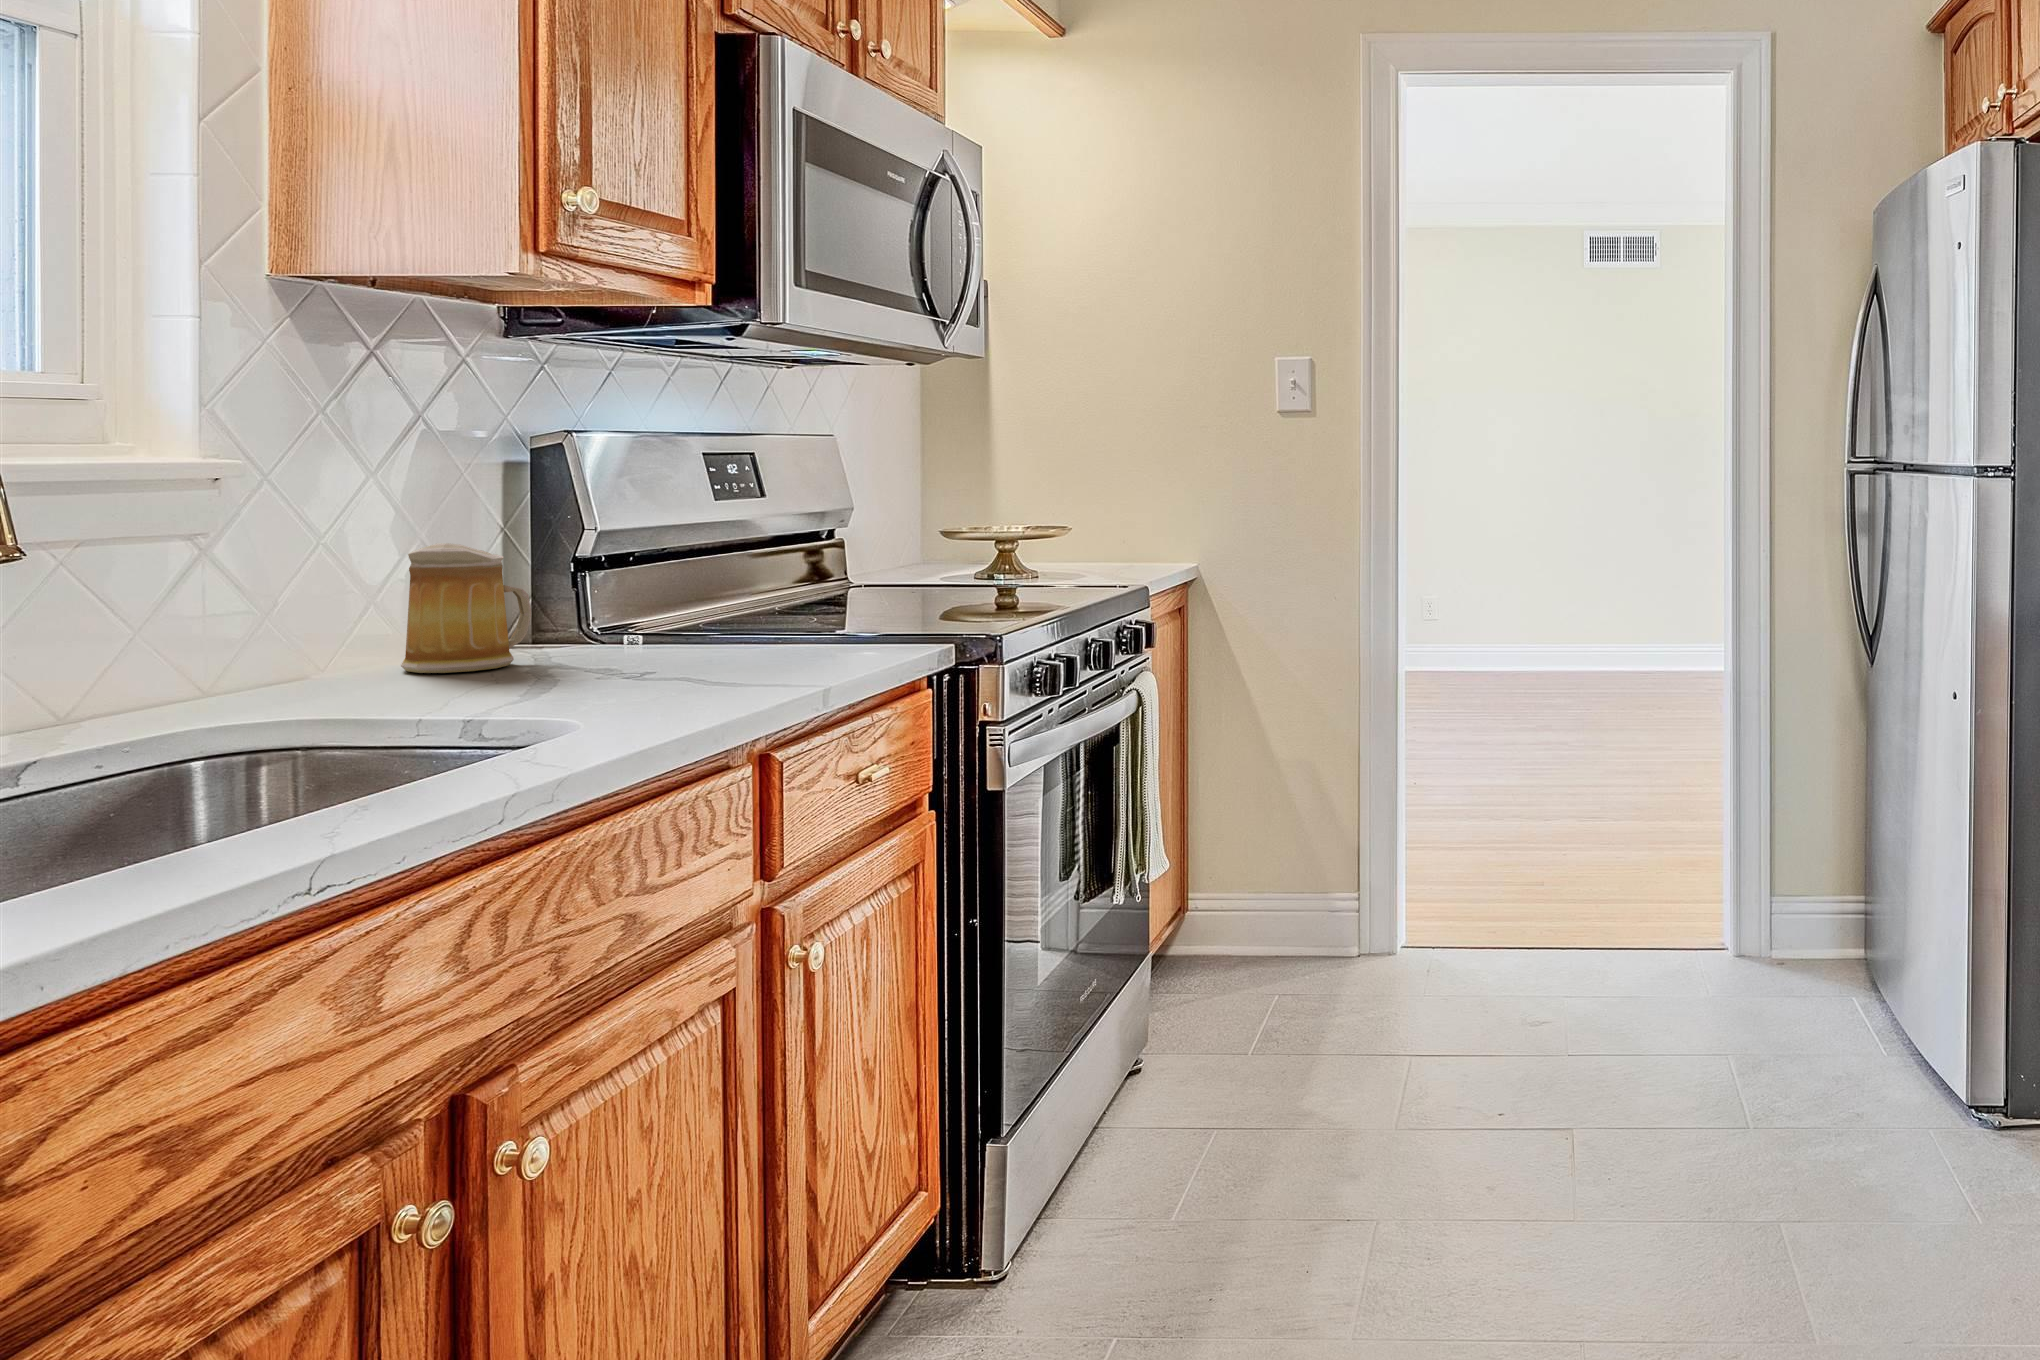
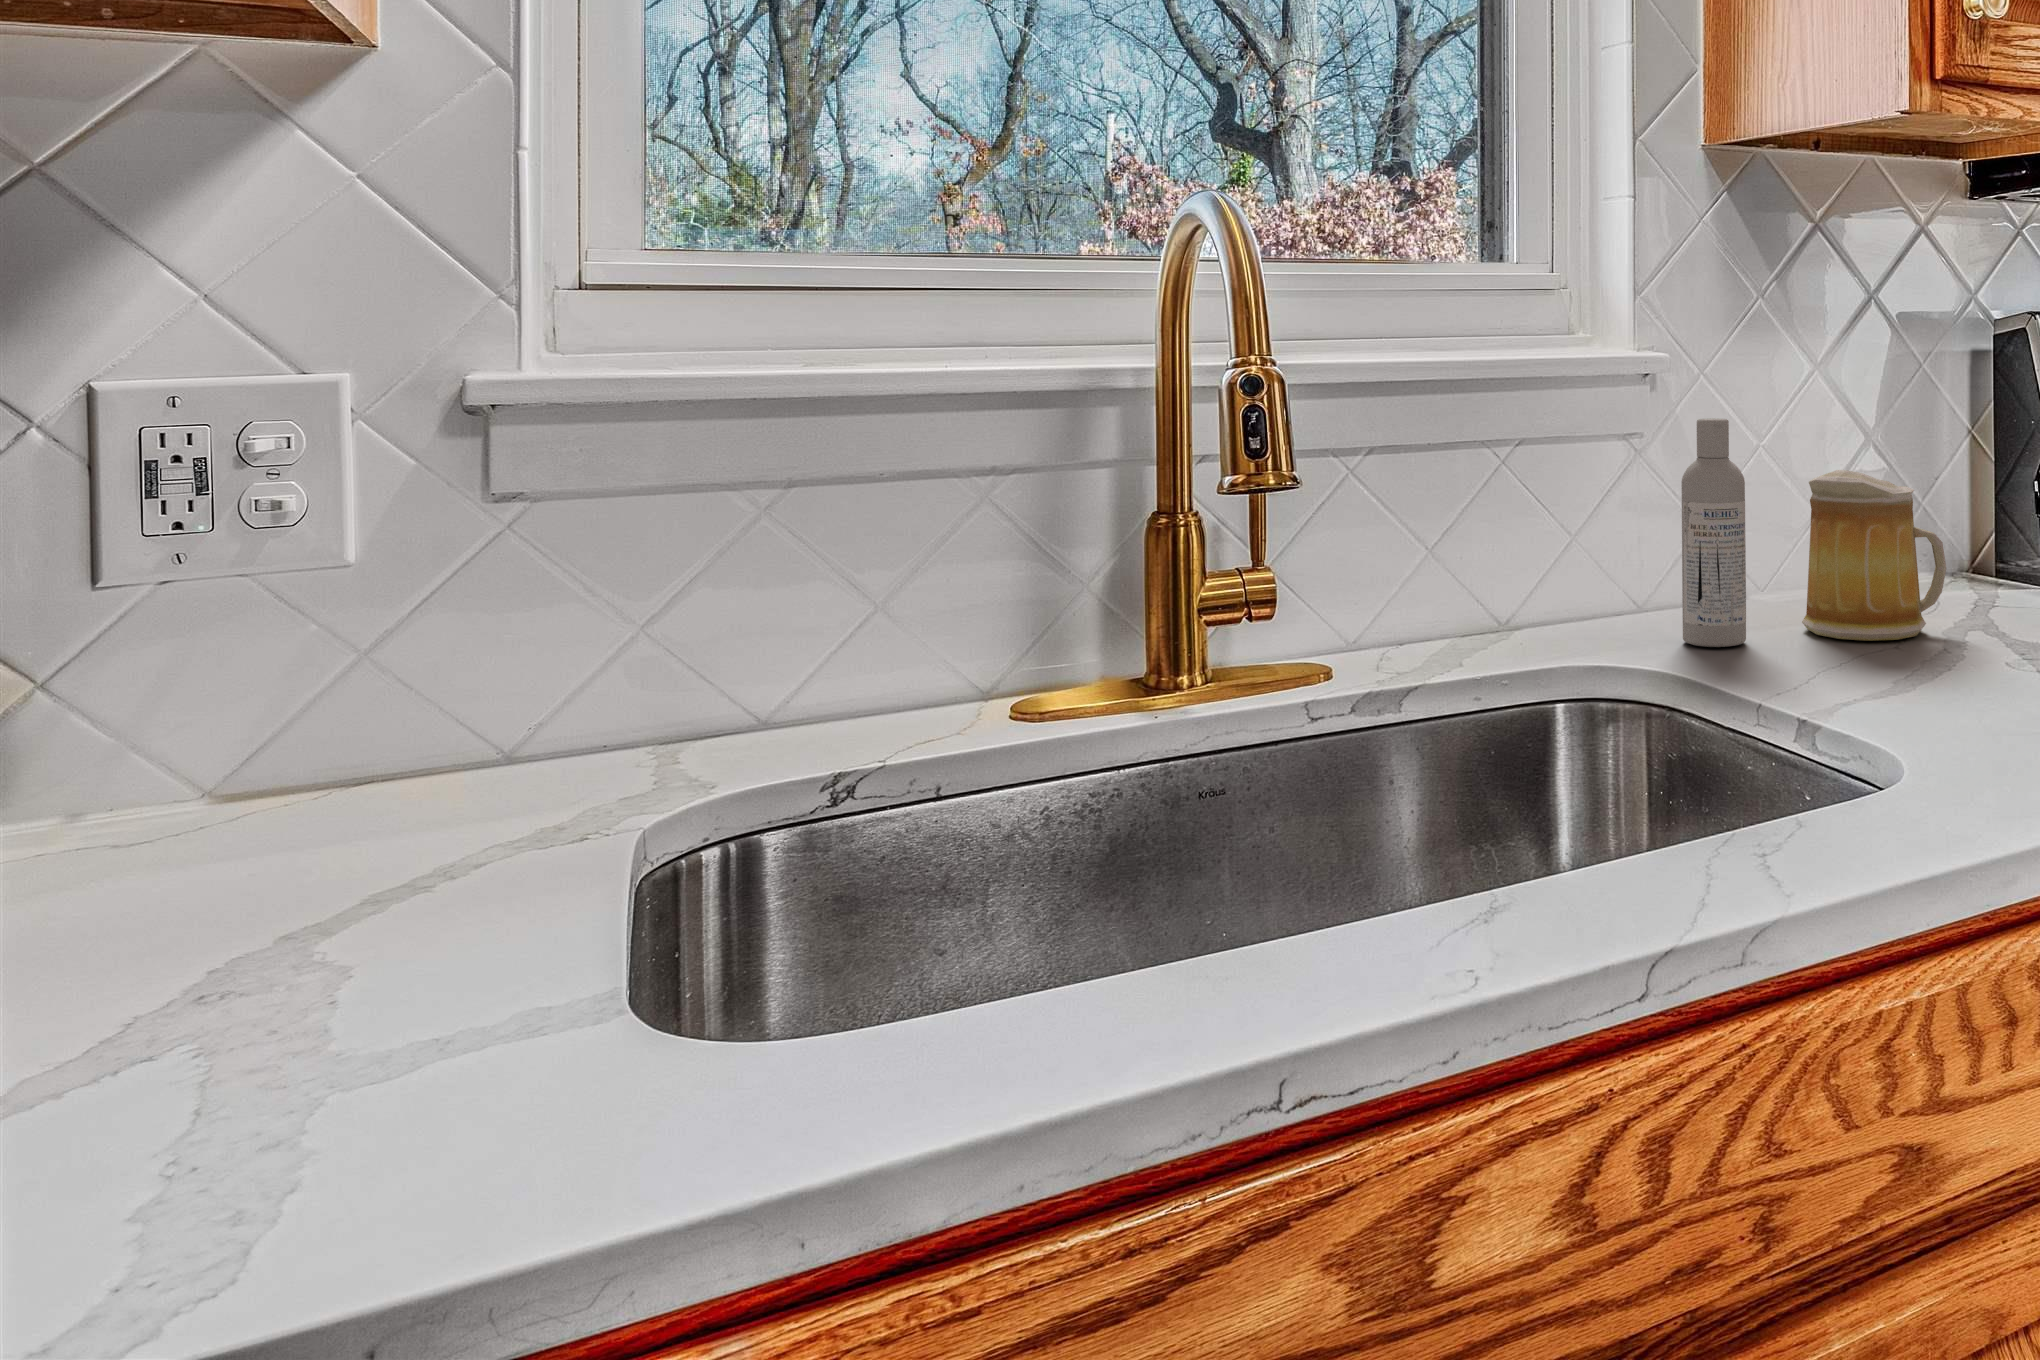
bottle: none [294,504,360,689] -> present [1681,418,1746,647]

